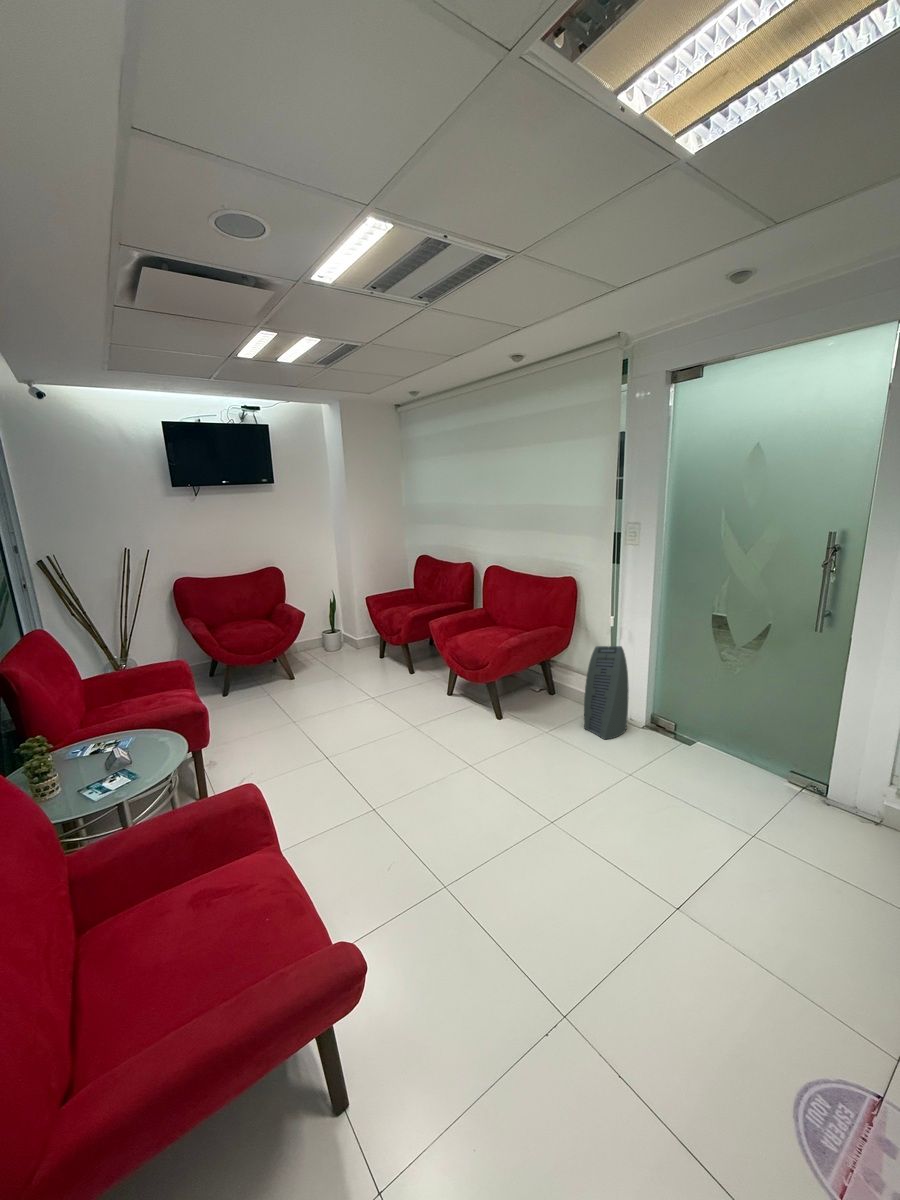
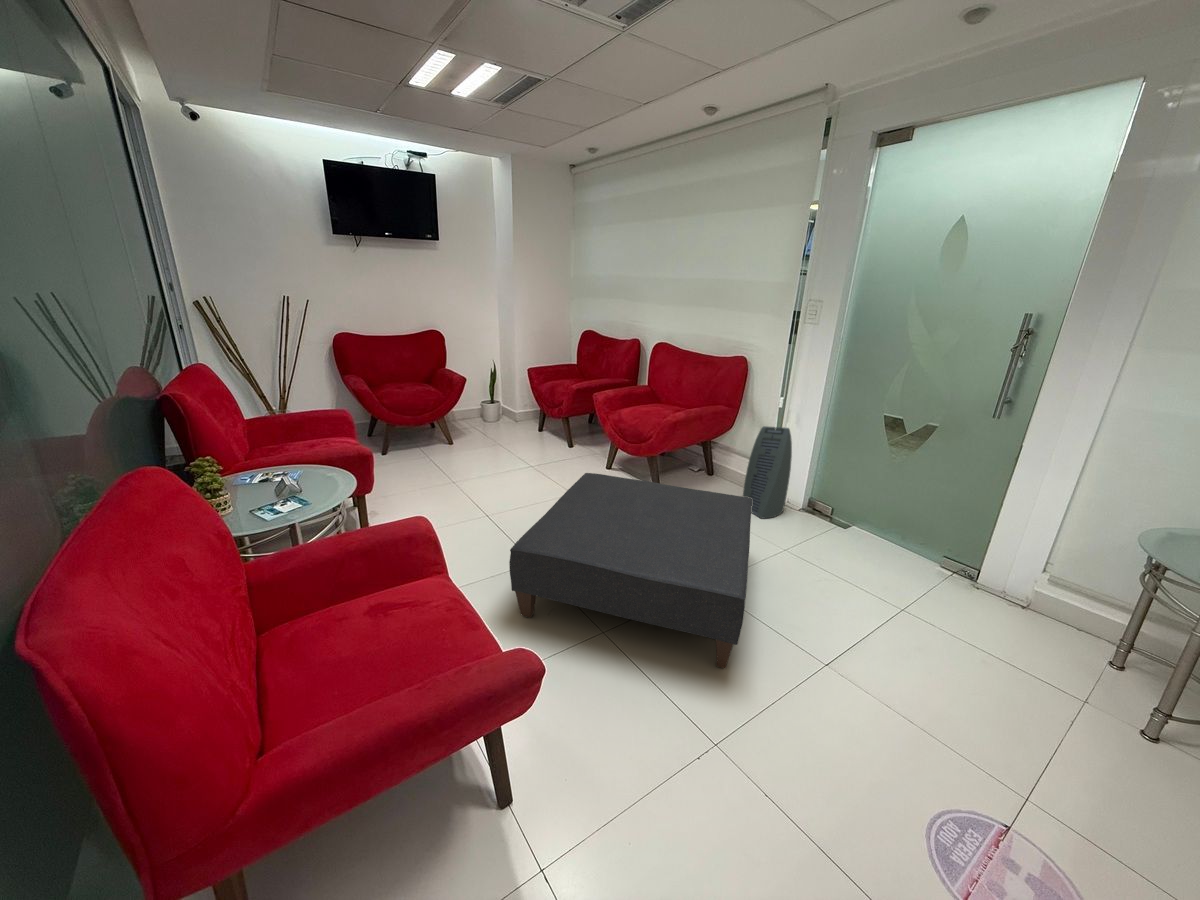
ottoman: none [344,708,589,921] -> present [509,473,752,668]

